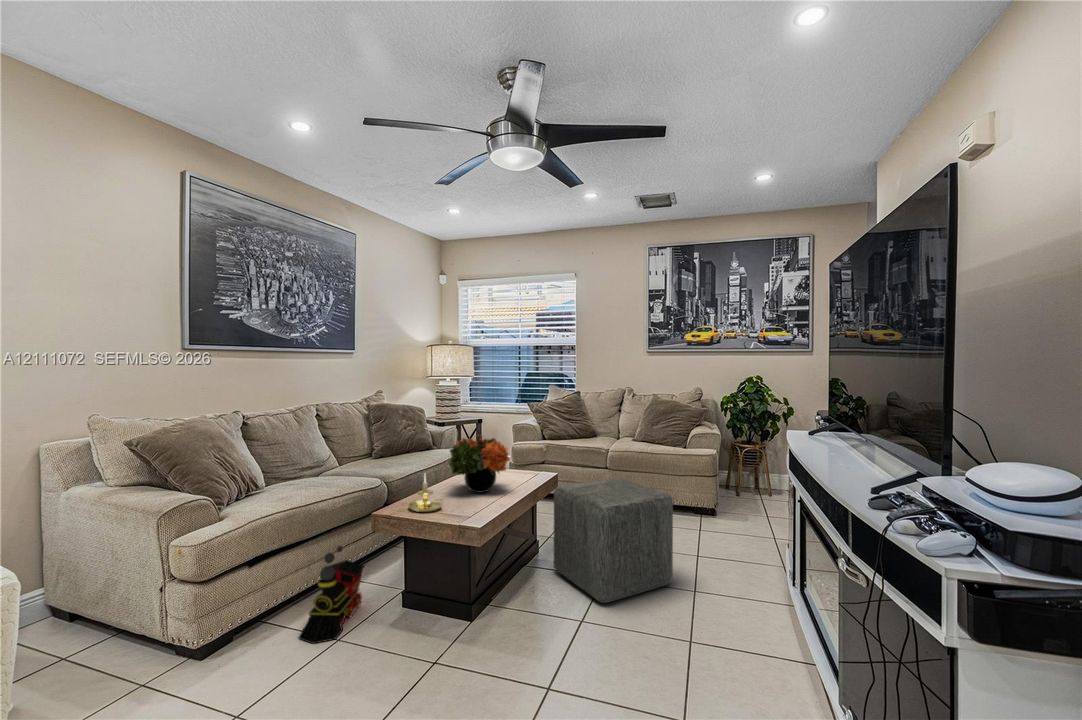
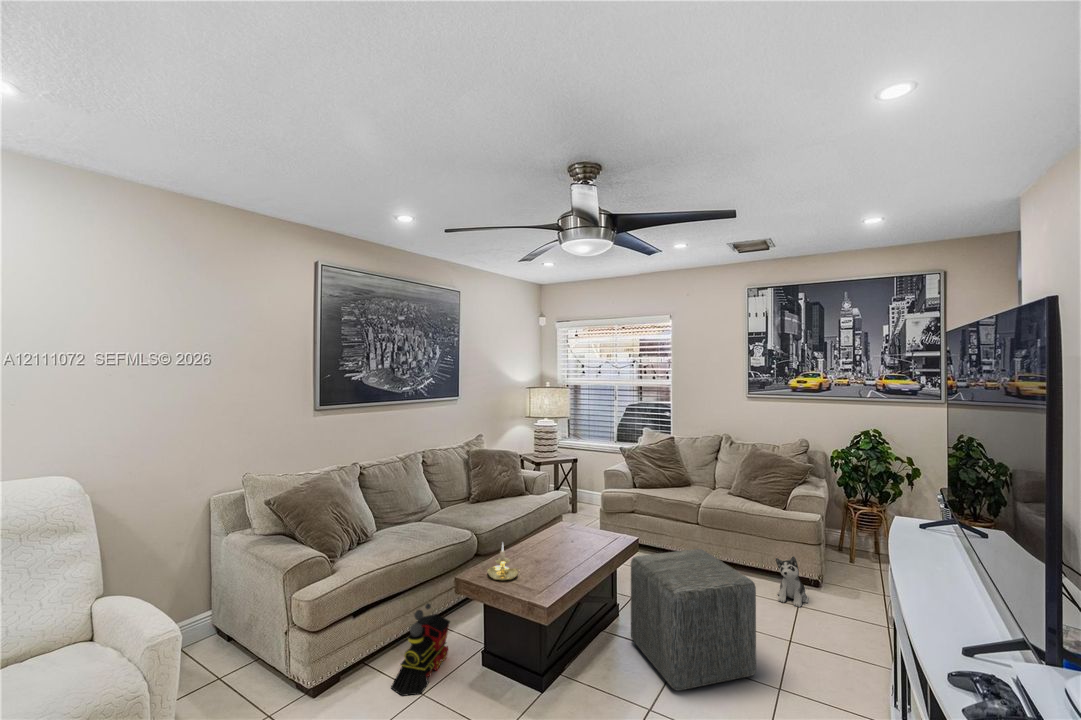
flower arrangement: present [449,435,511,493] -> none [526,500,588,558]
plush toy: none [679,486,707,531] -> present [776,556,808,607]

